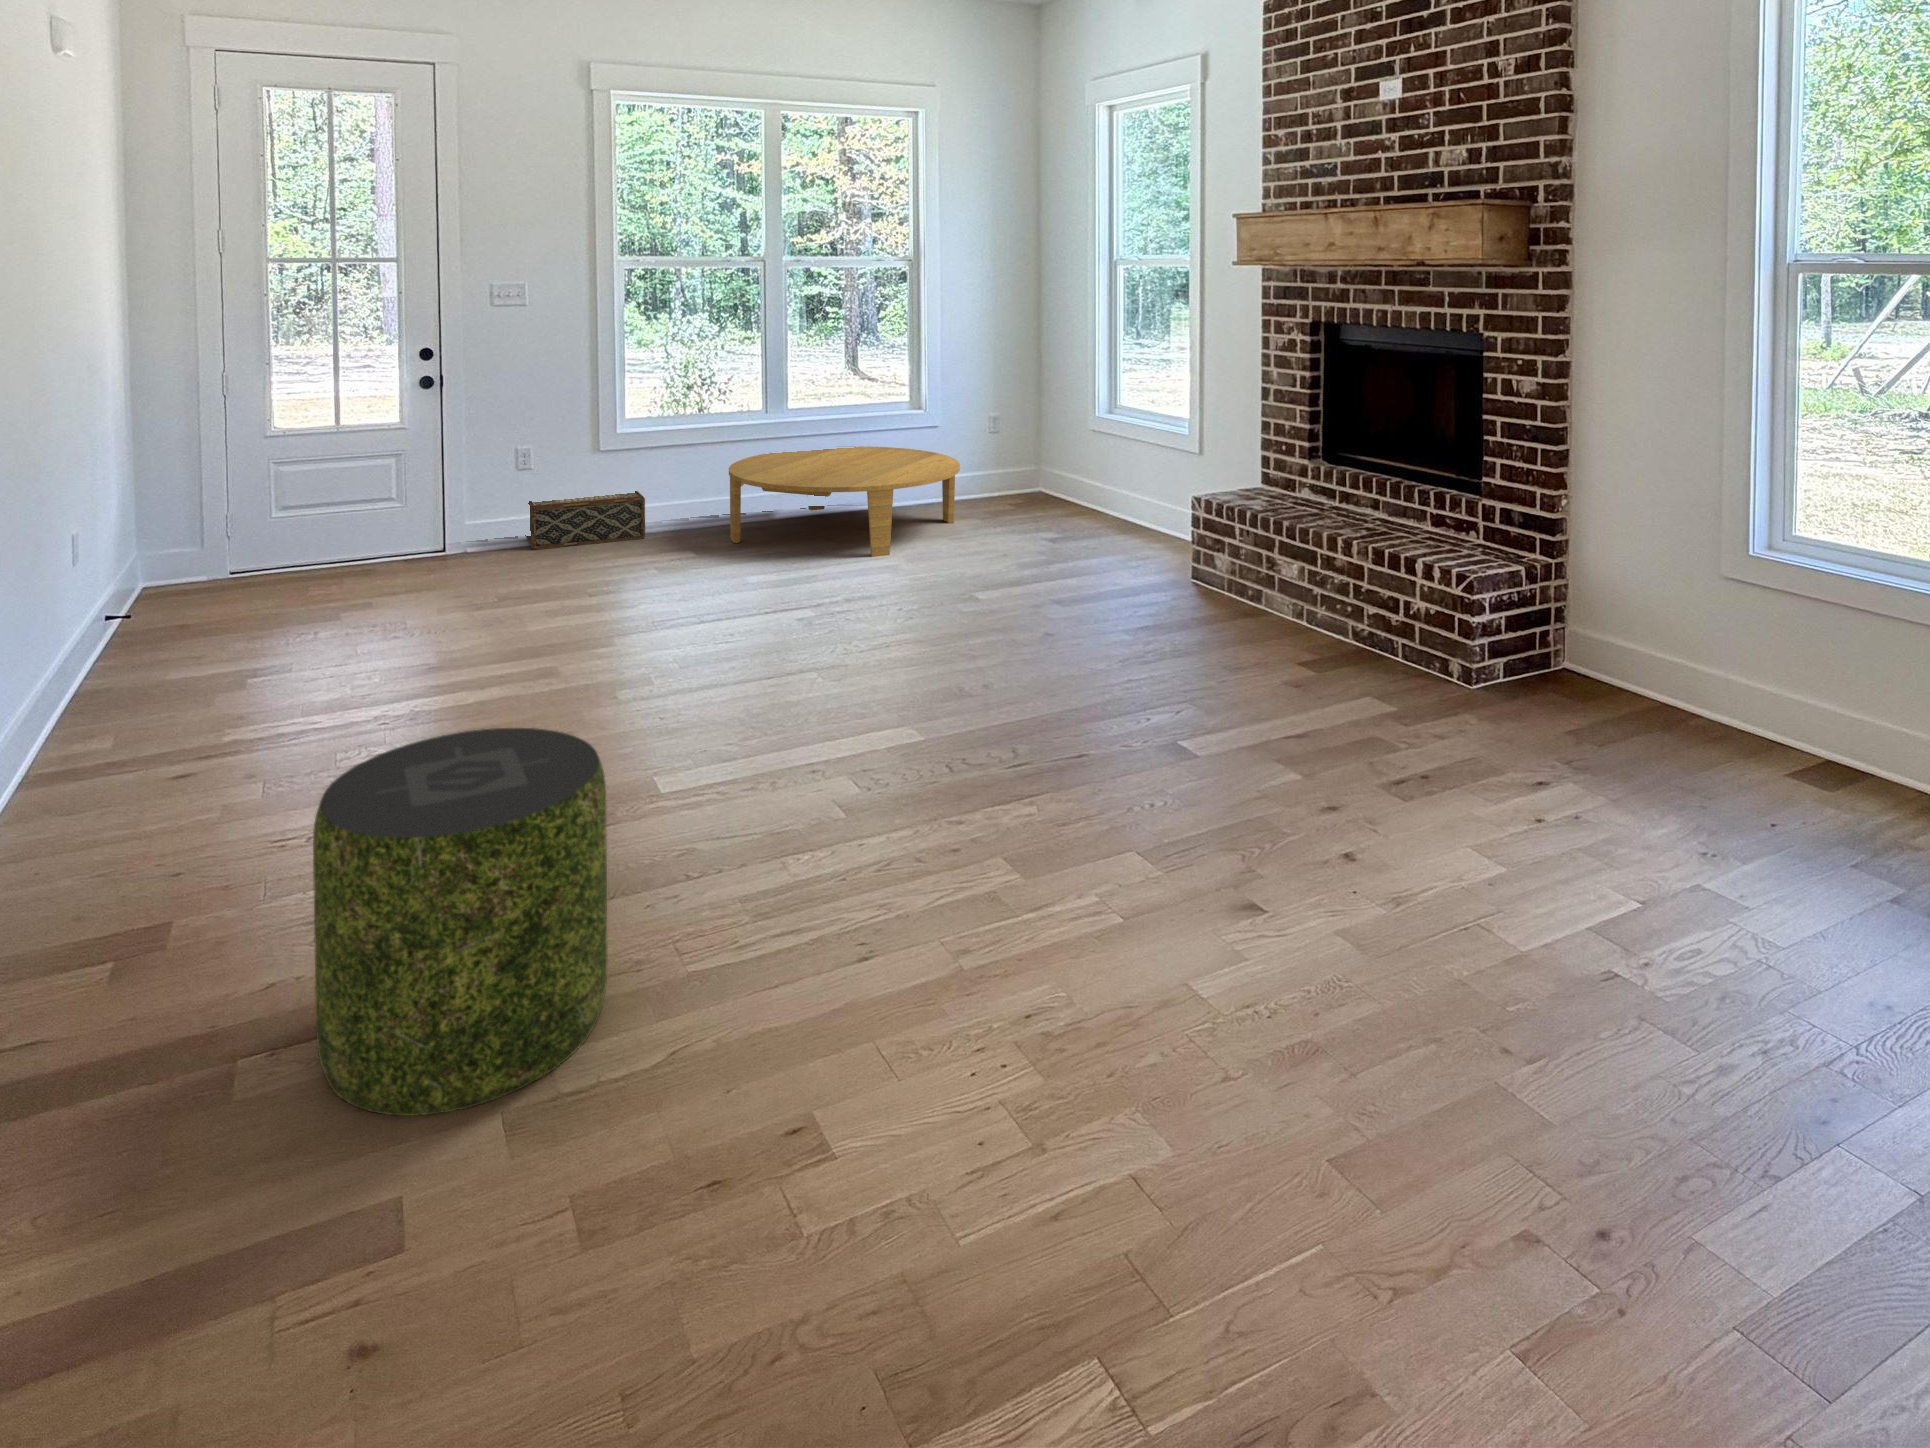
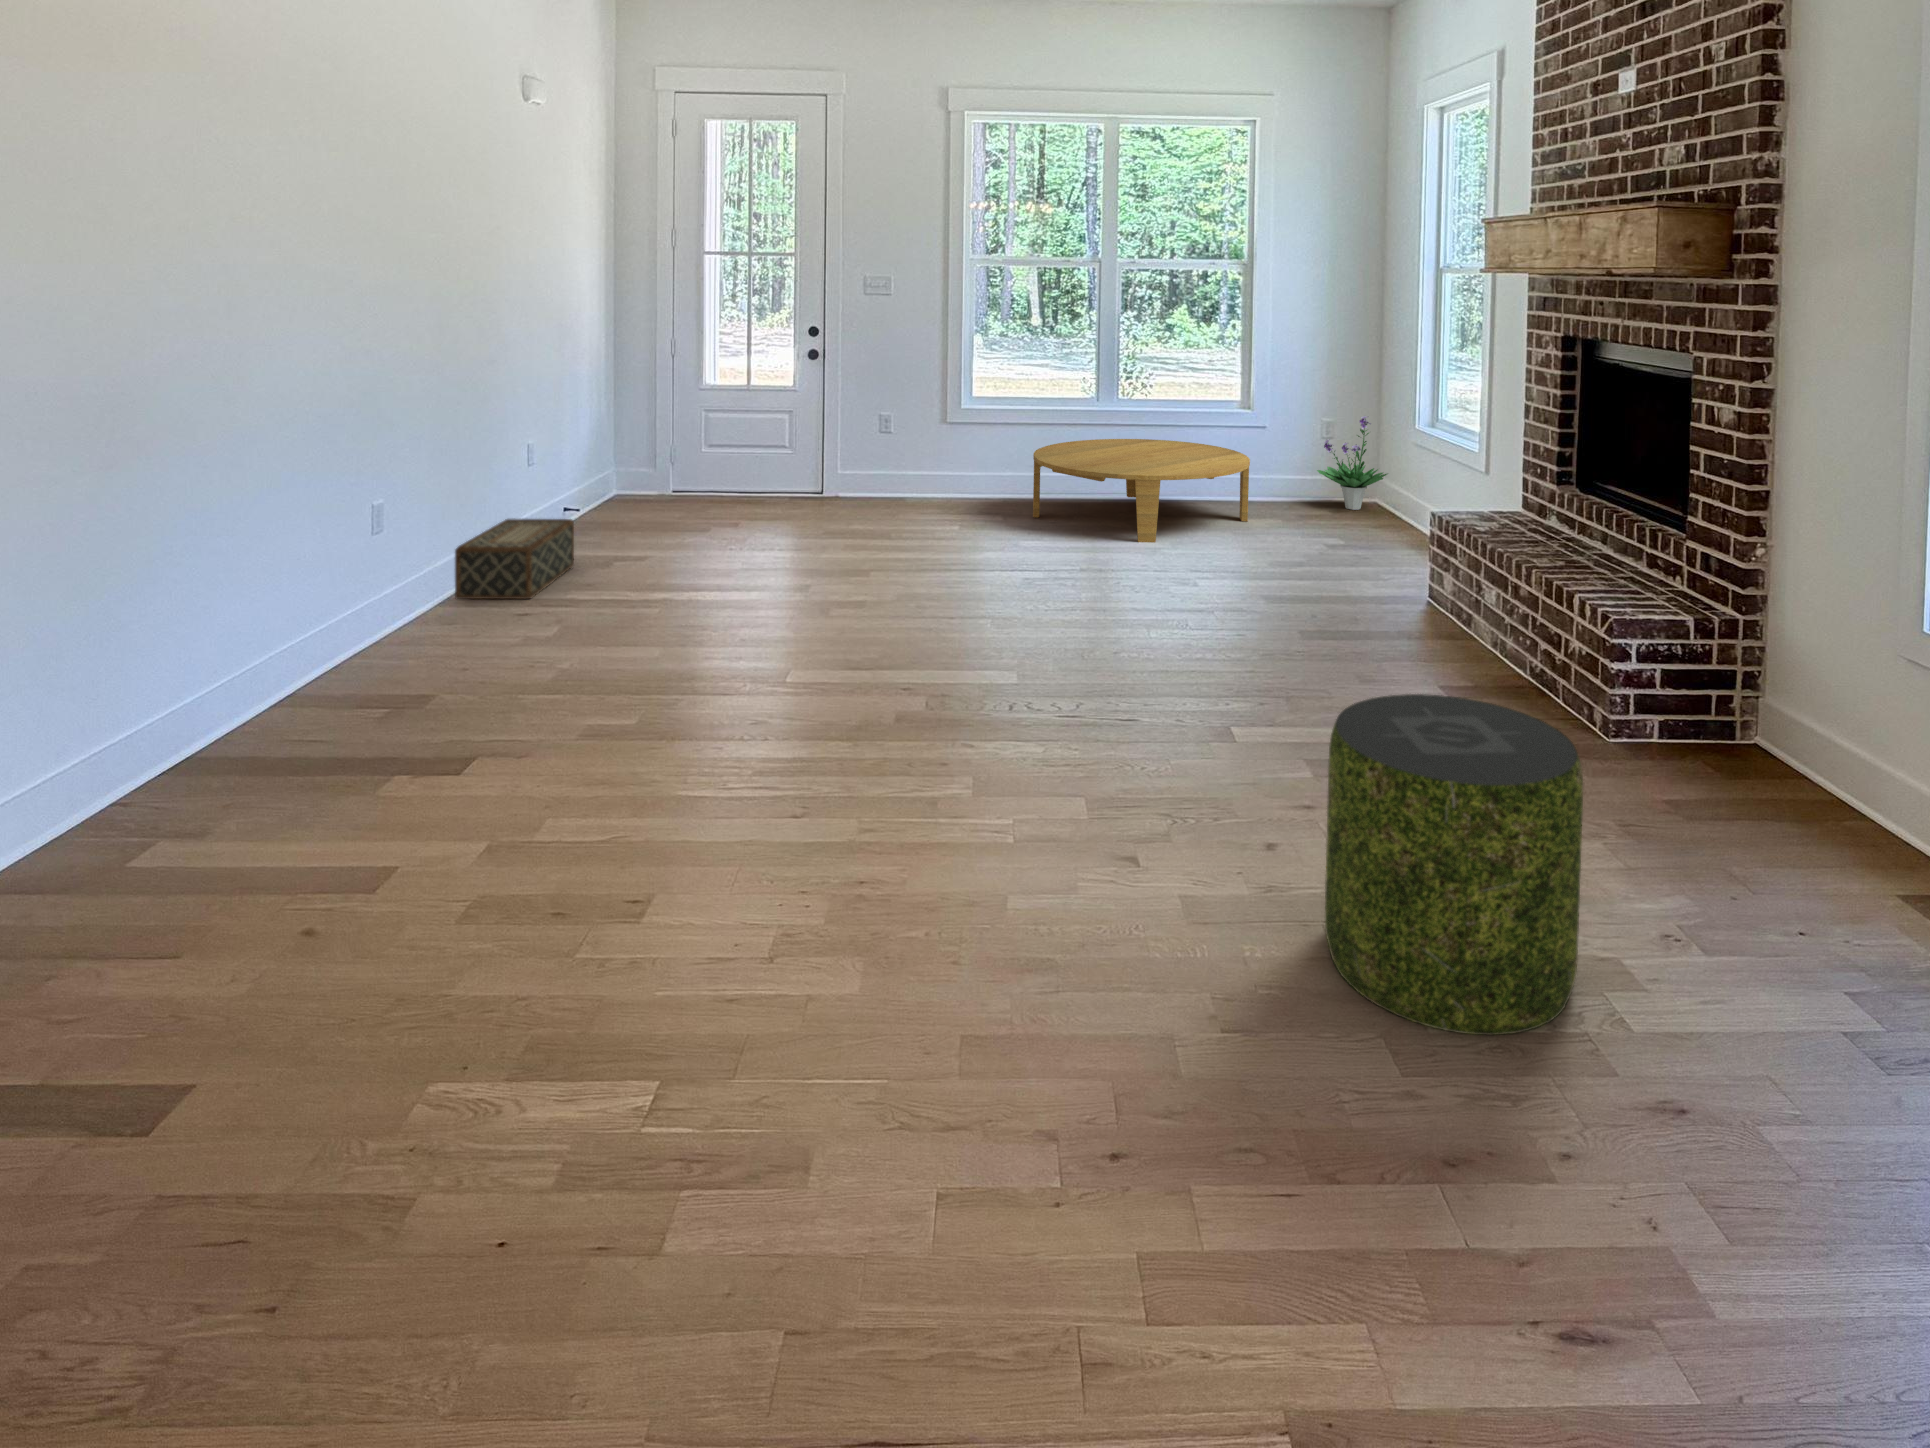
potted plant: none [999,407,1066,500] -> present [1317,416,1387,510]
woven basket: present [525,491,645,550] -> present [455,519,574,599]
pouf: present [313,728,608,1116] -> present [1325,694,1583,1035]

